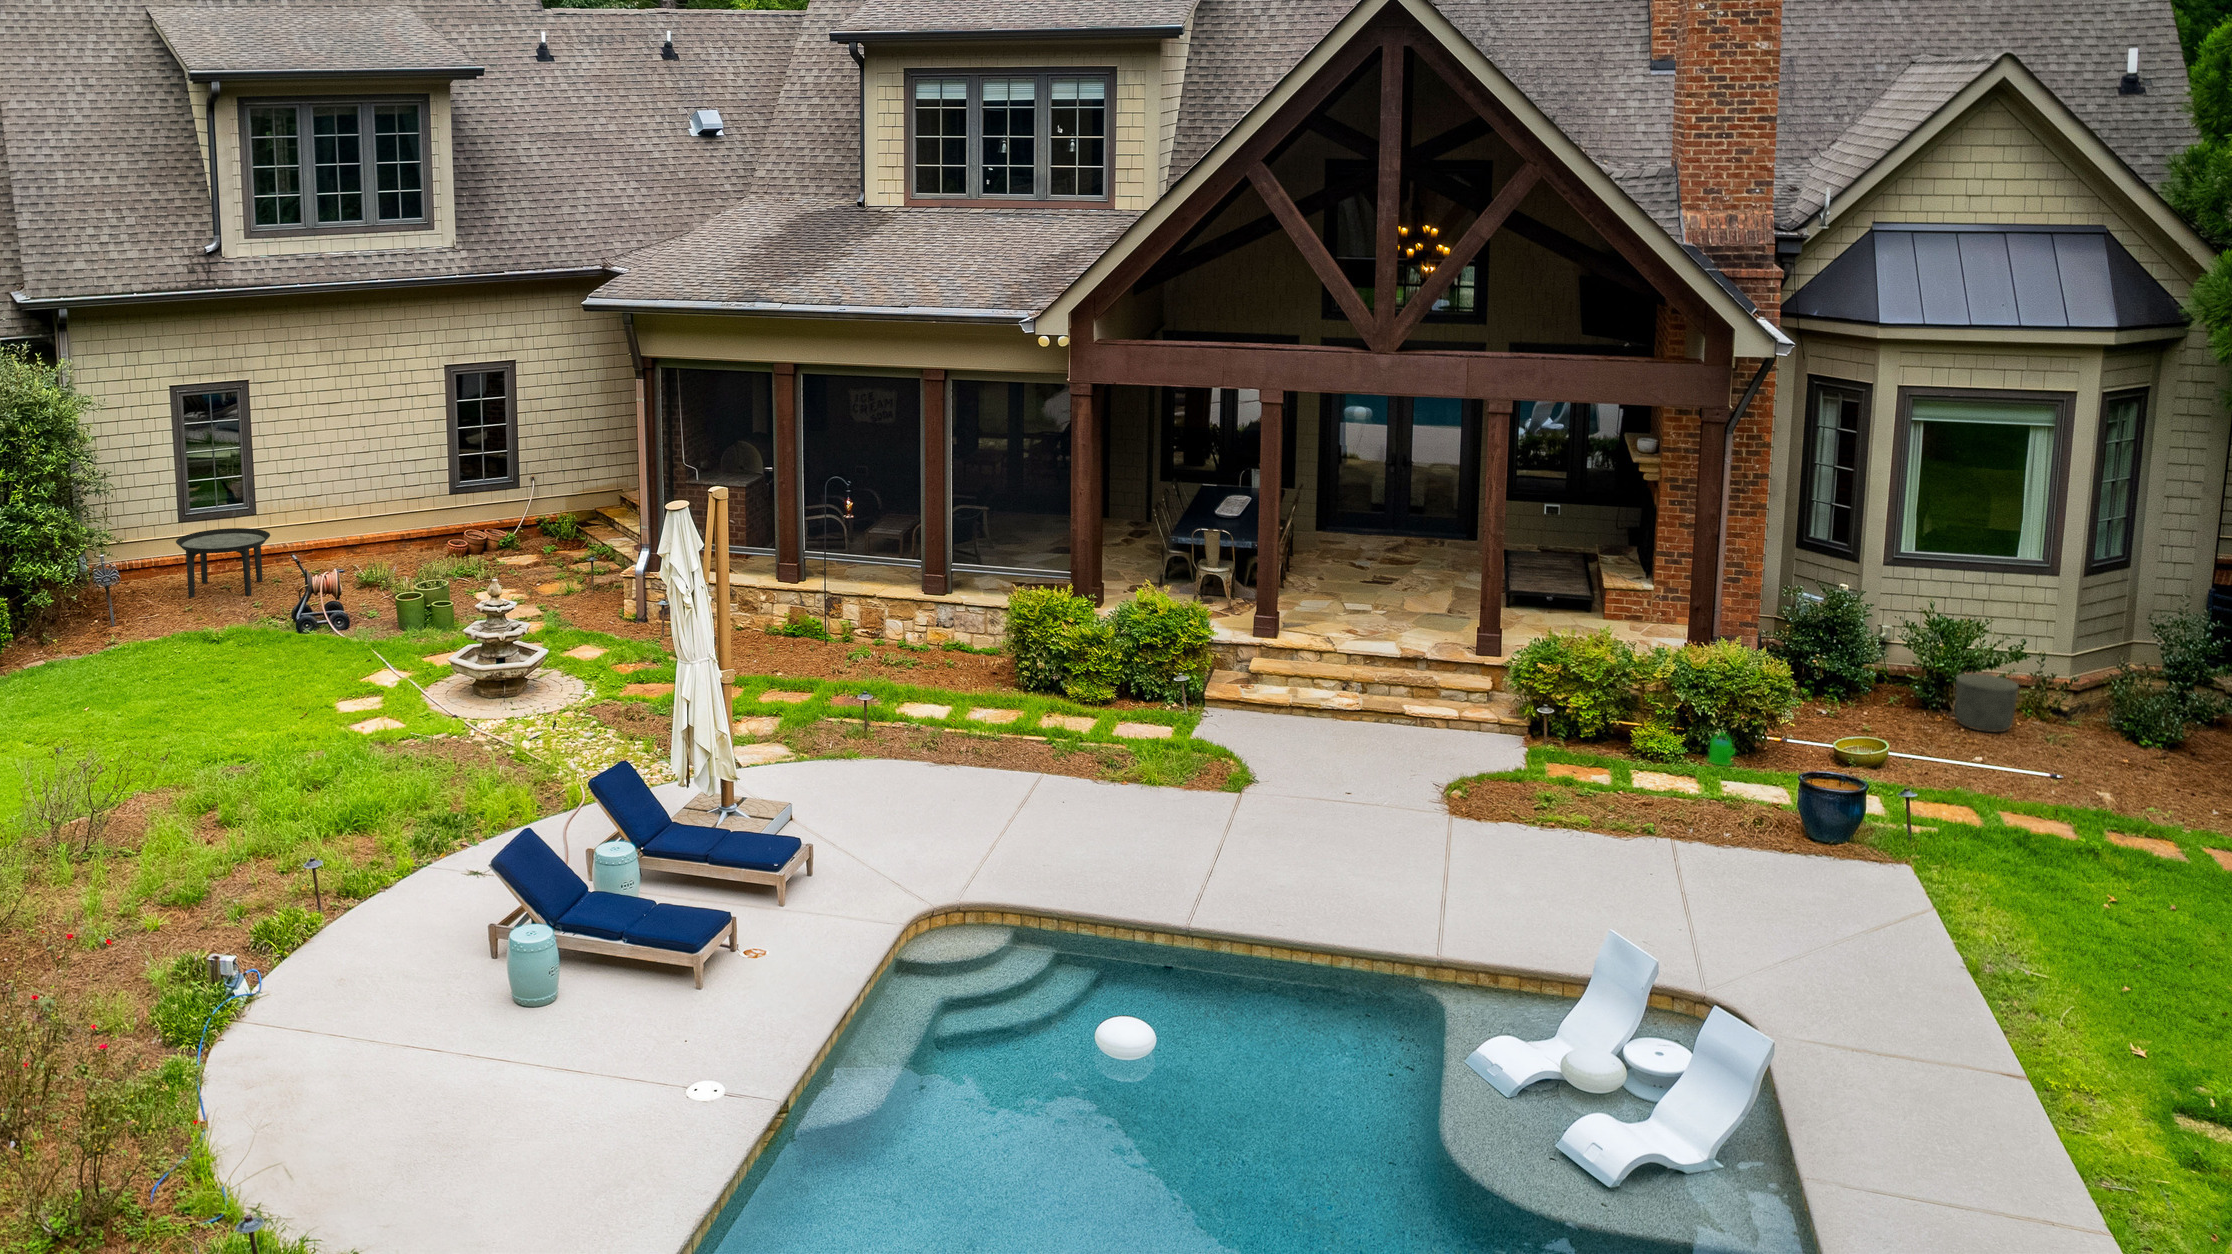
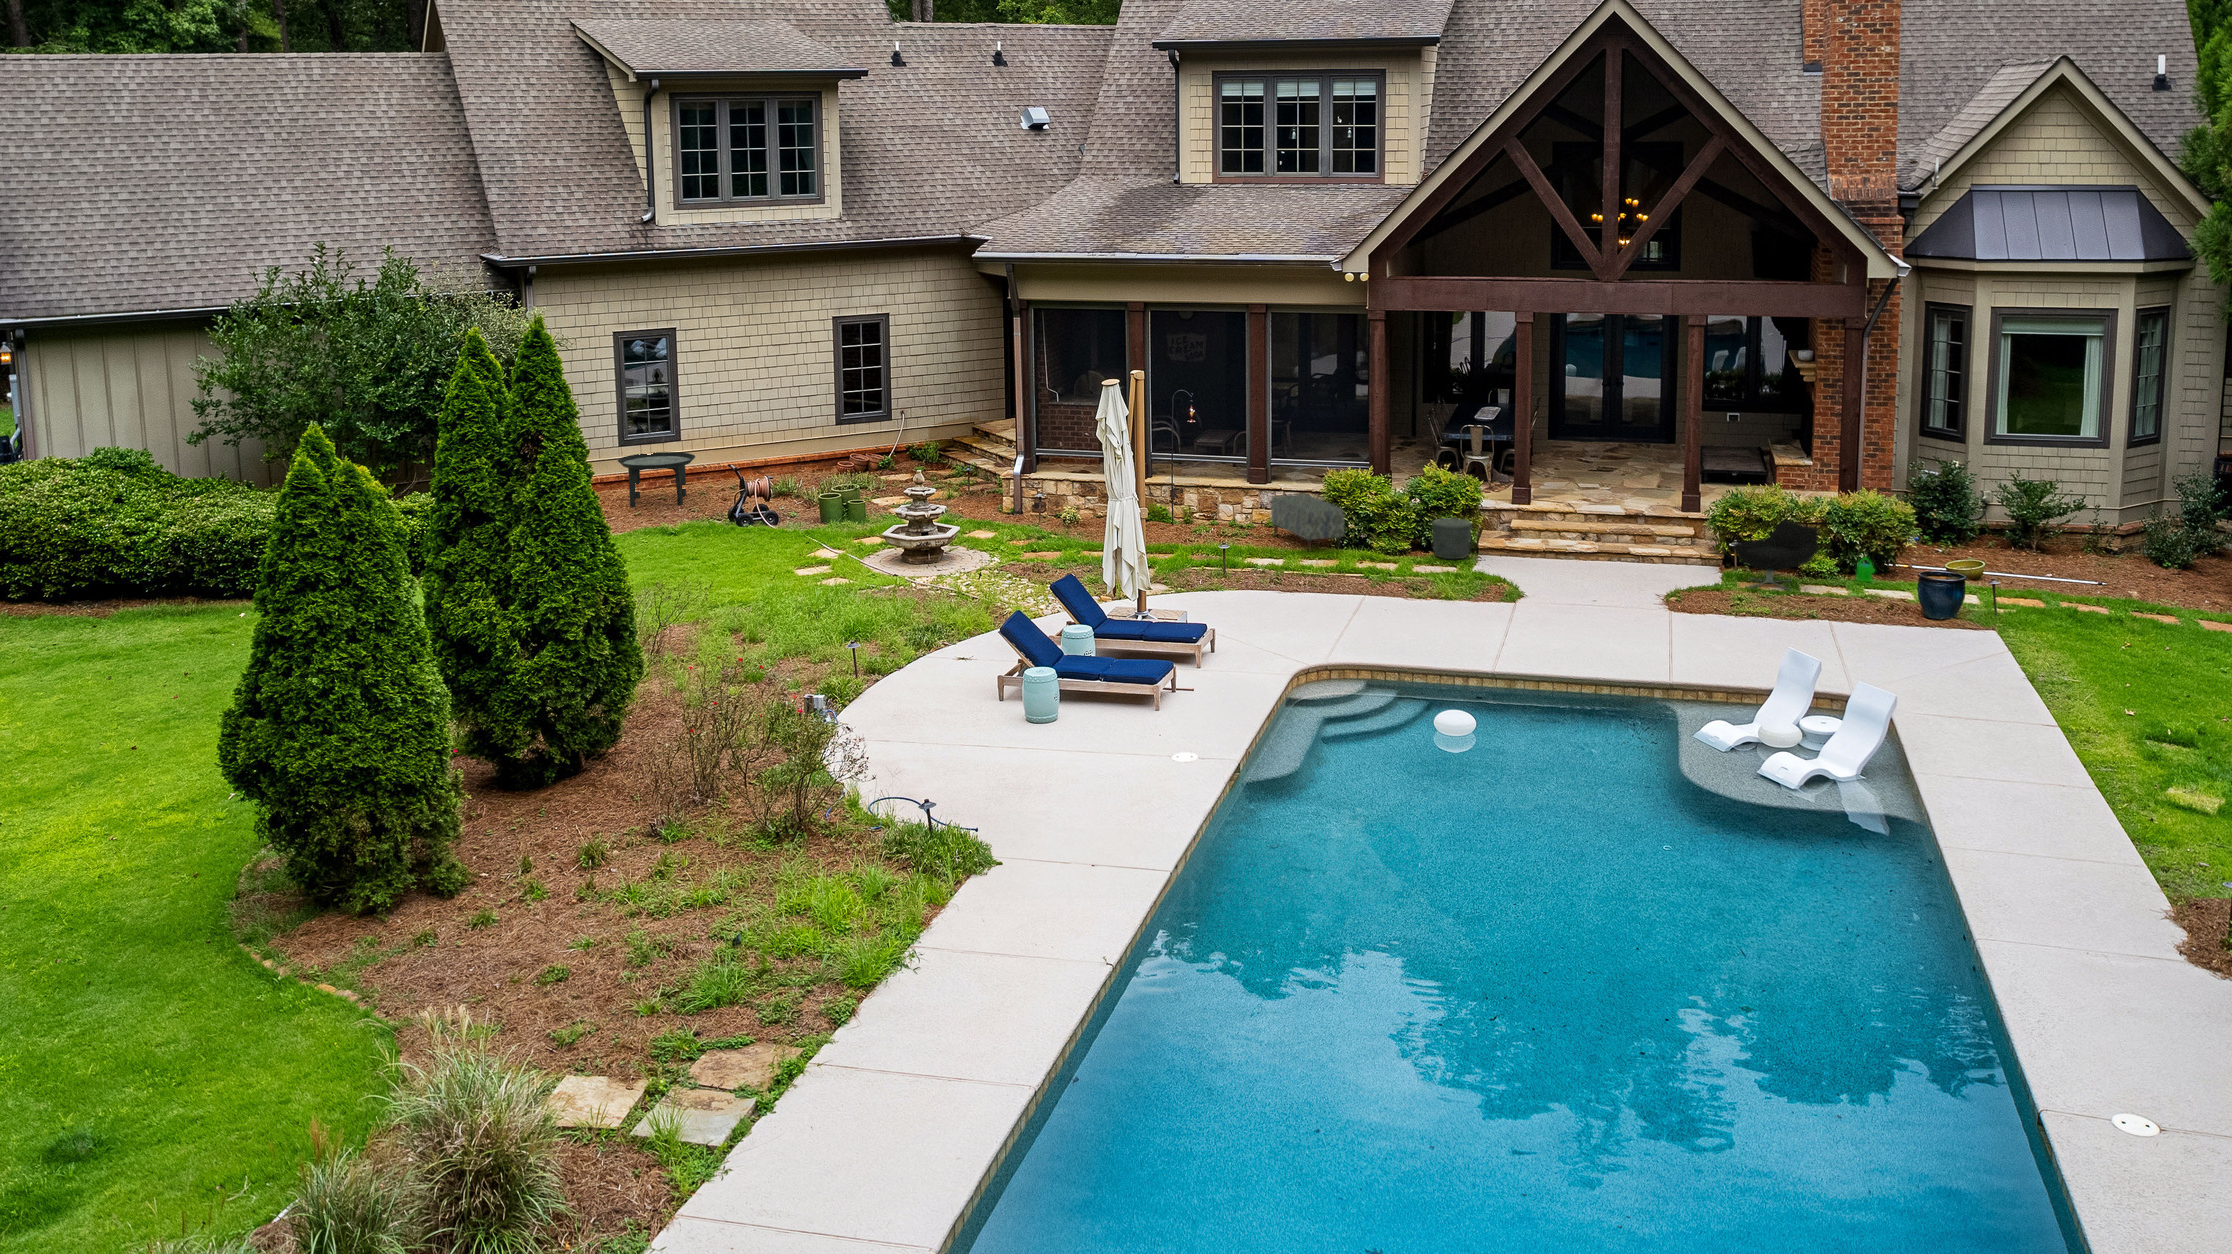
bench: none [946,610,1033,692] -> present [1271,494,1344,552]
planter: present [1955,673,2018,732] -> present [1432,518,1472,559]
lounge chair: none [1540,678,1658,778] -> present [1733,520,1818,588]

